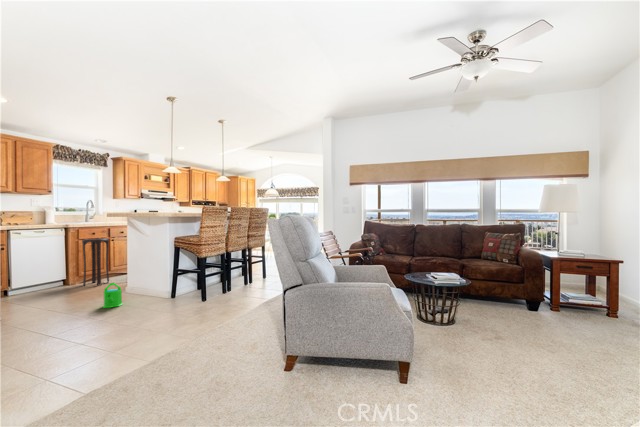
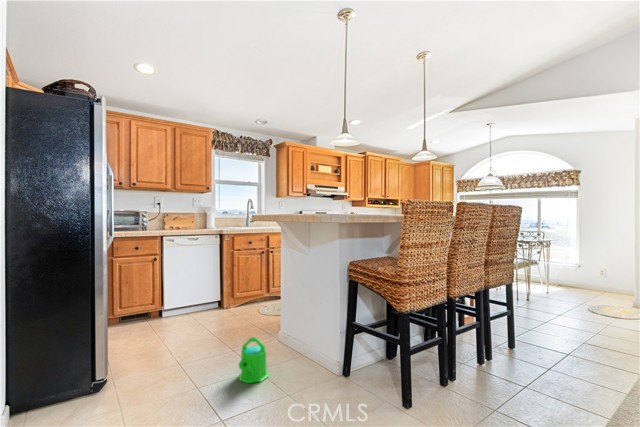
stool: present [82,238,109,286] -> none [235,249,266,315]

